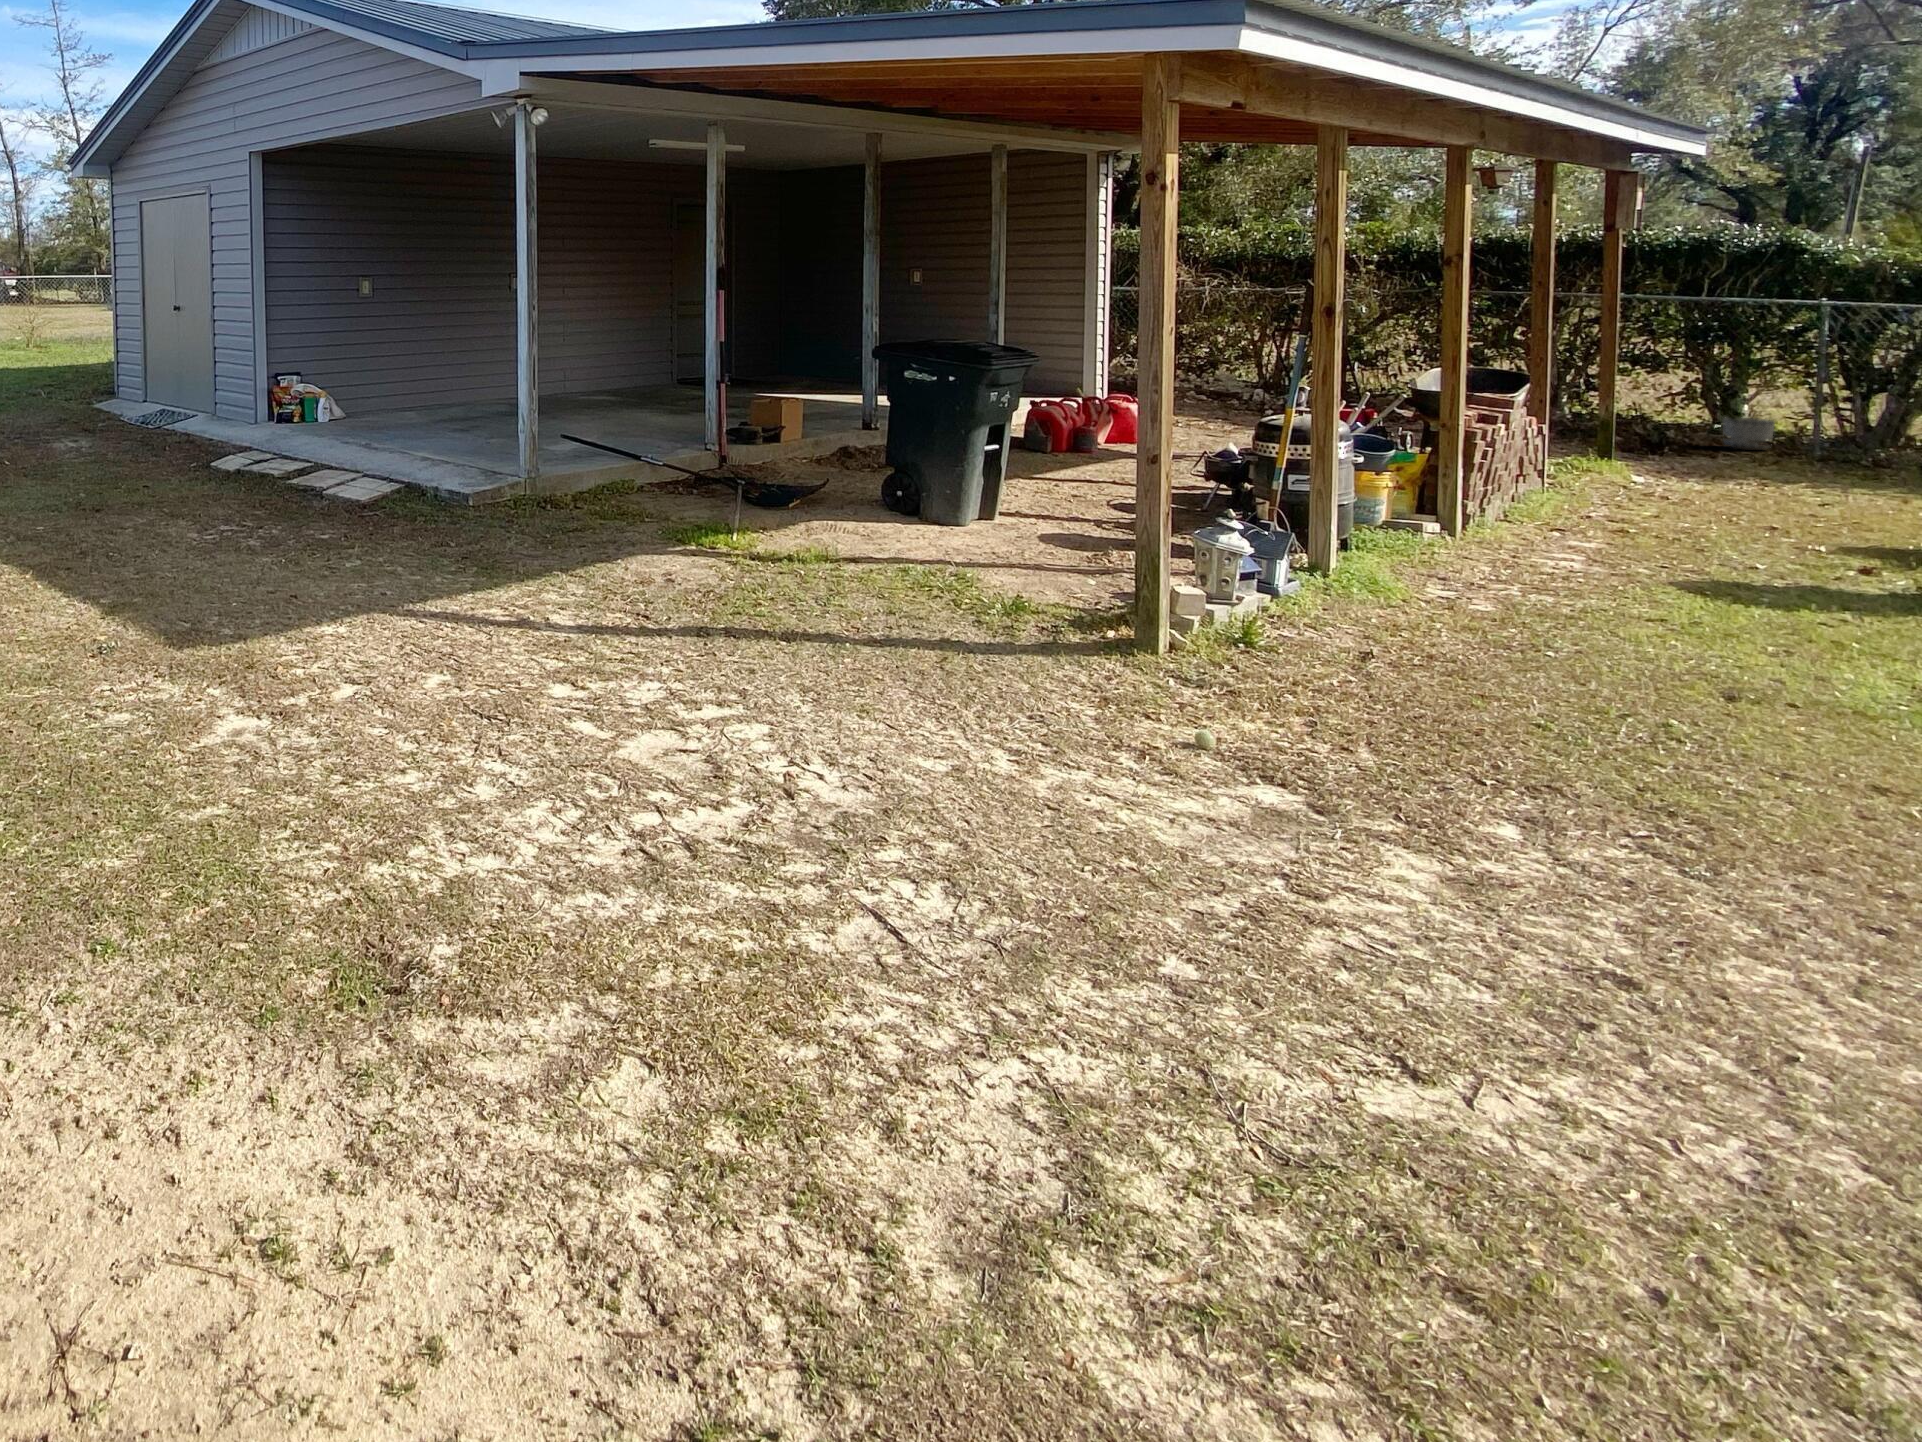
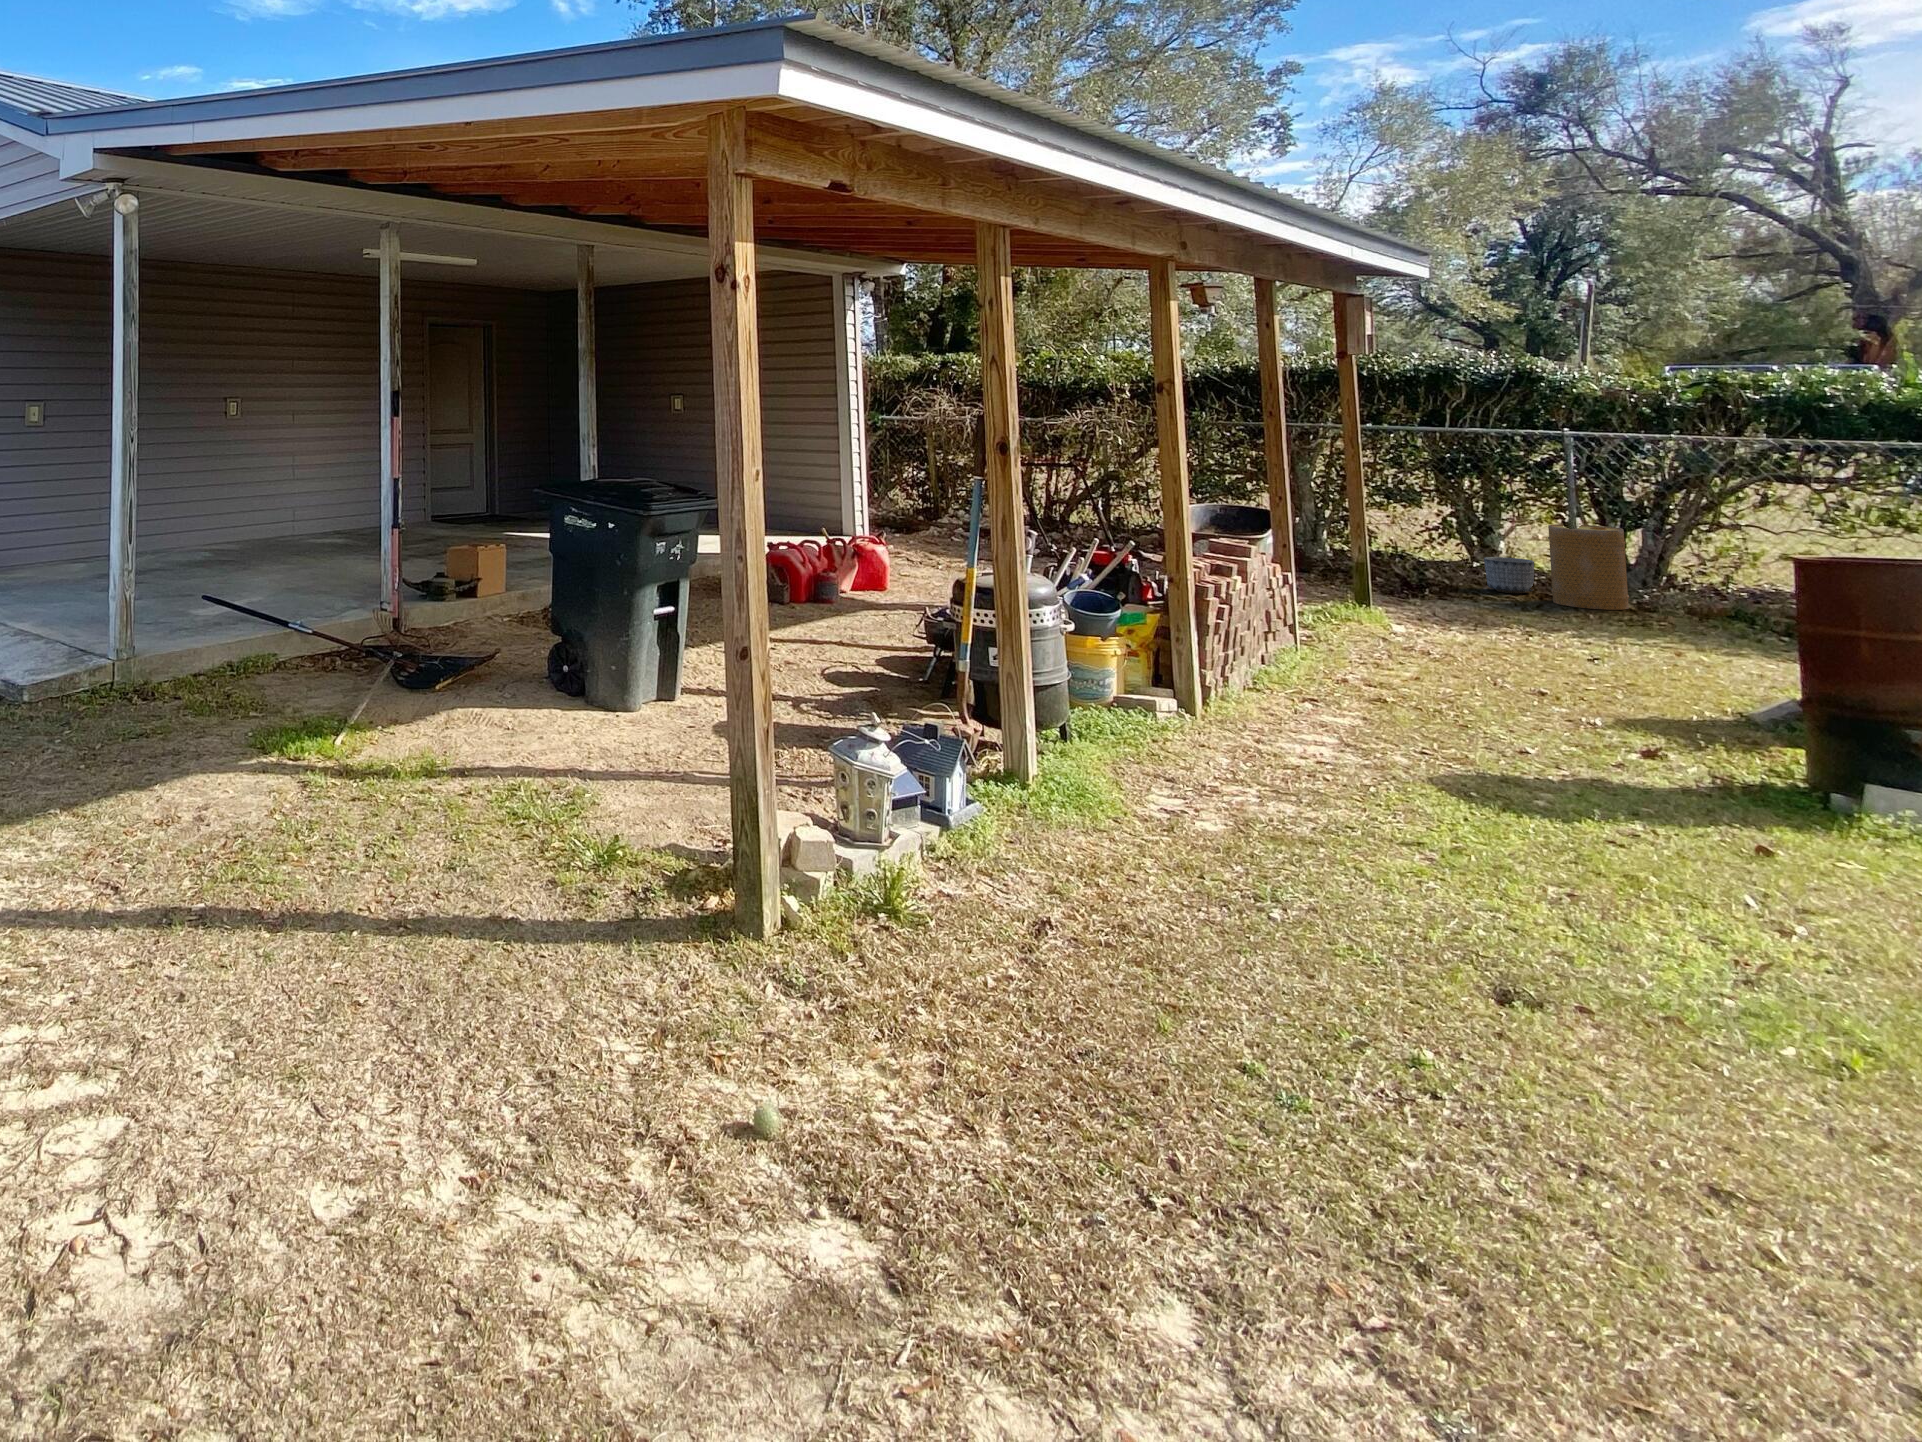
basket: none [1789,387,1874,464] -> present [1548,524,1629,610]

